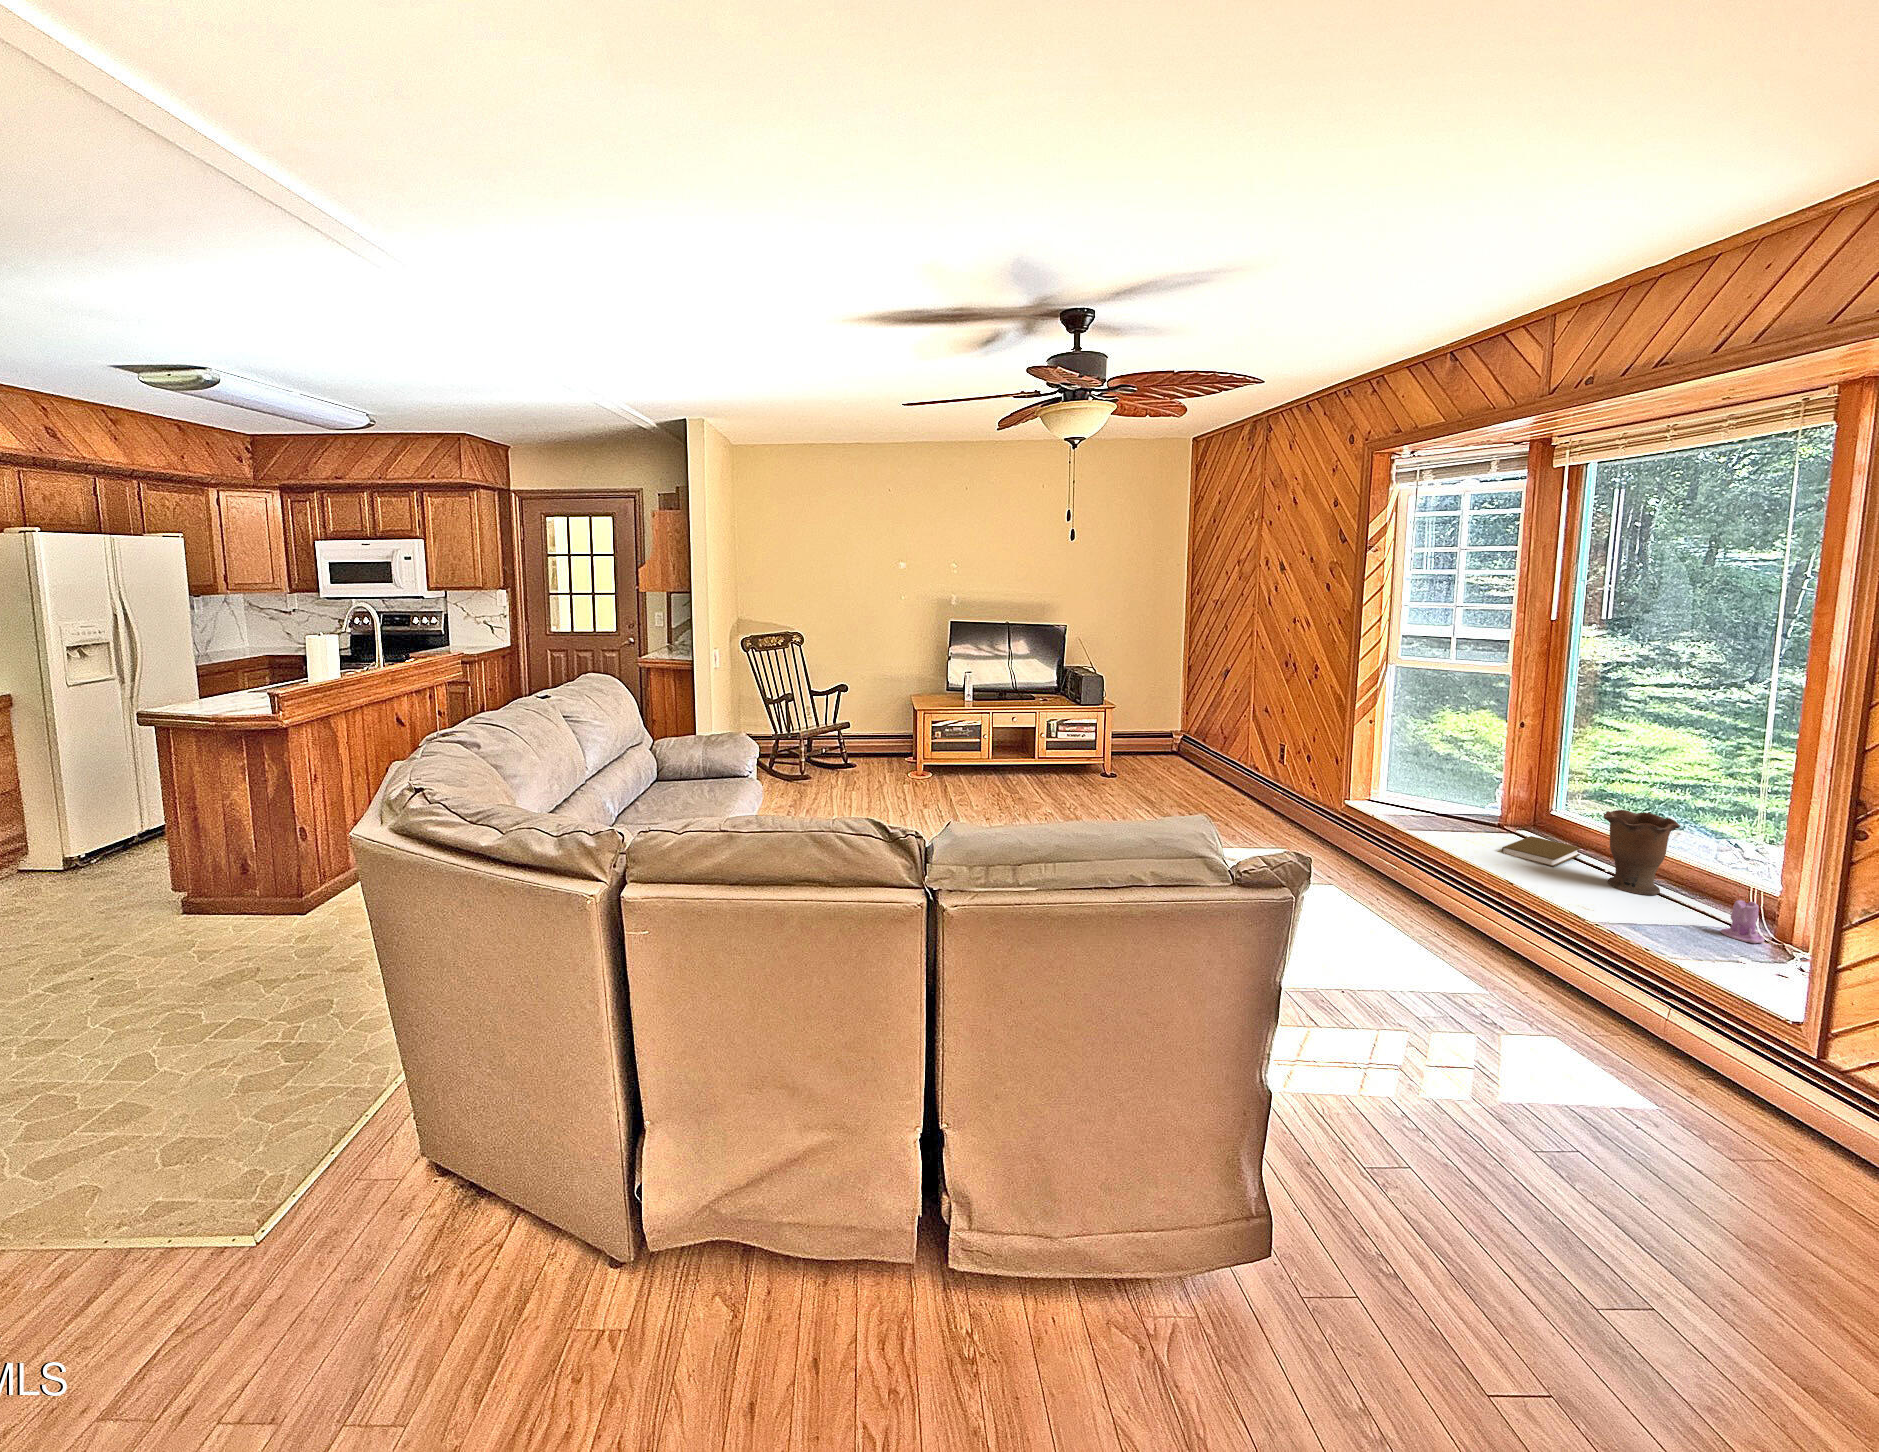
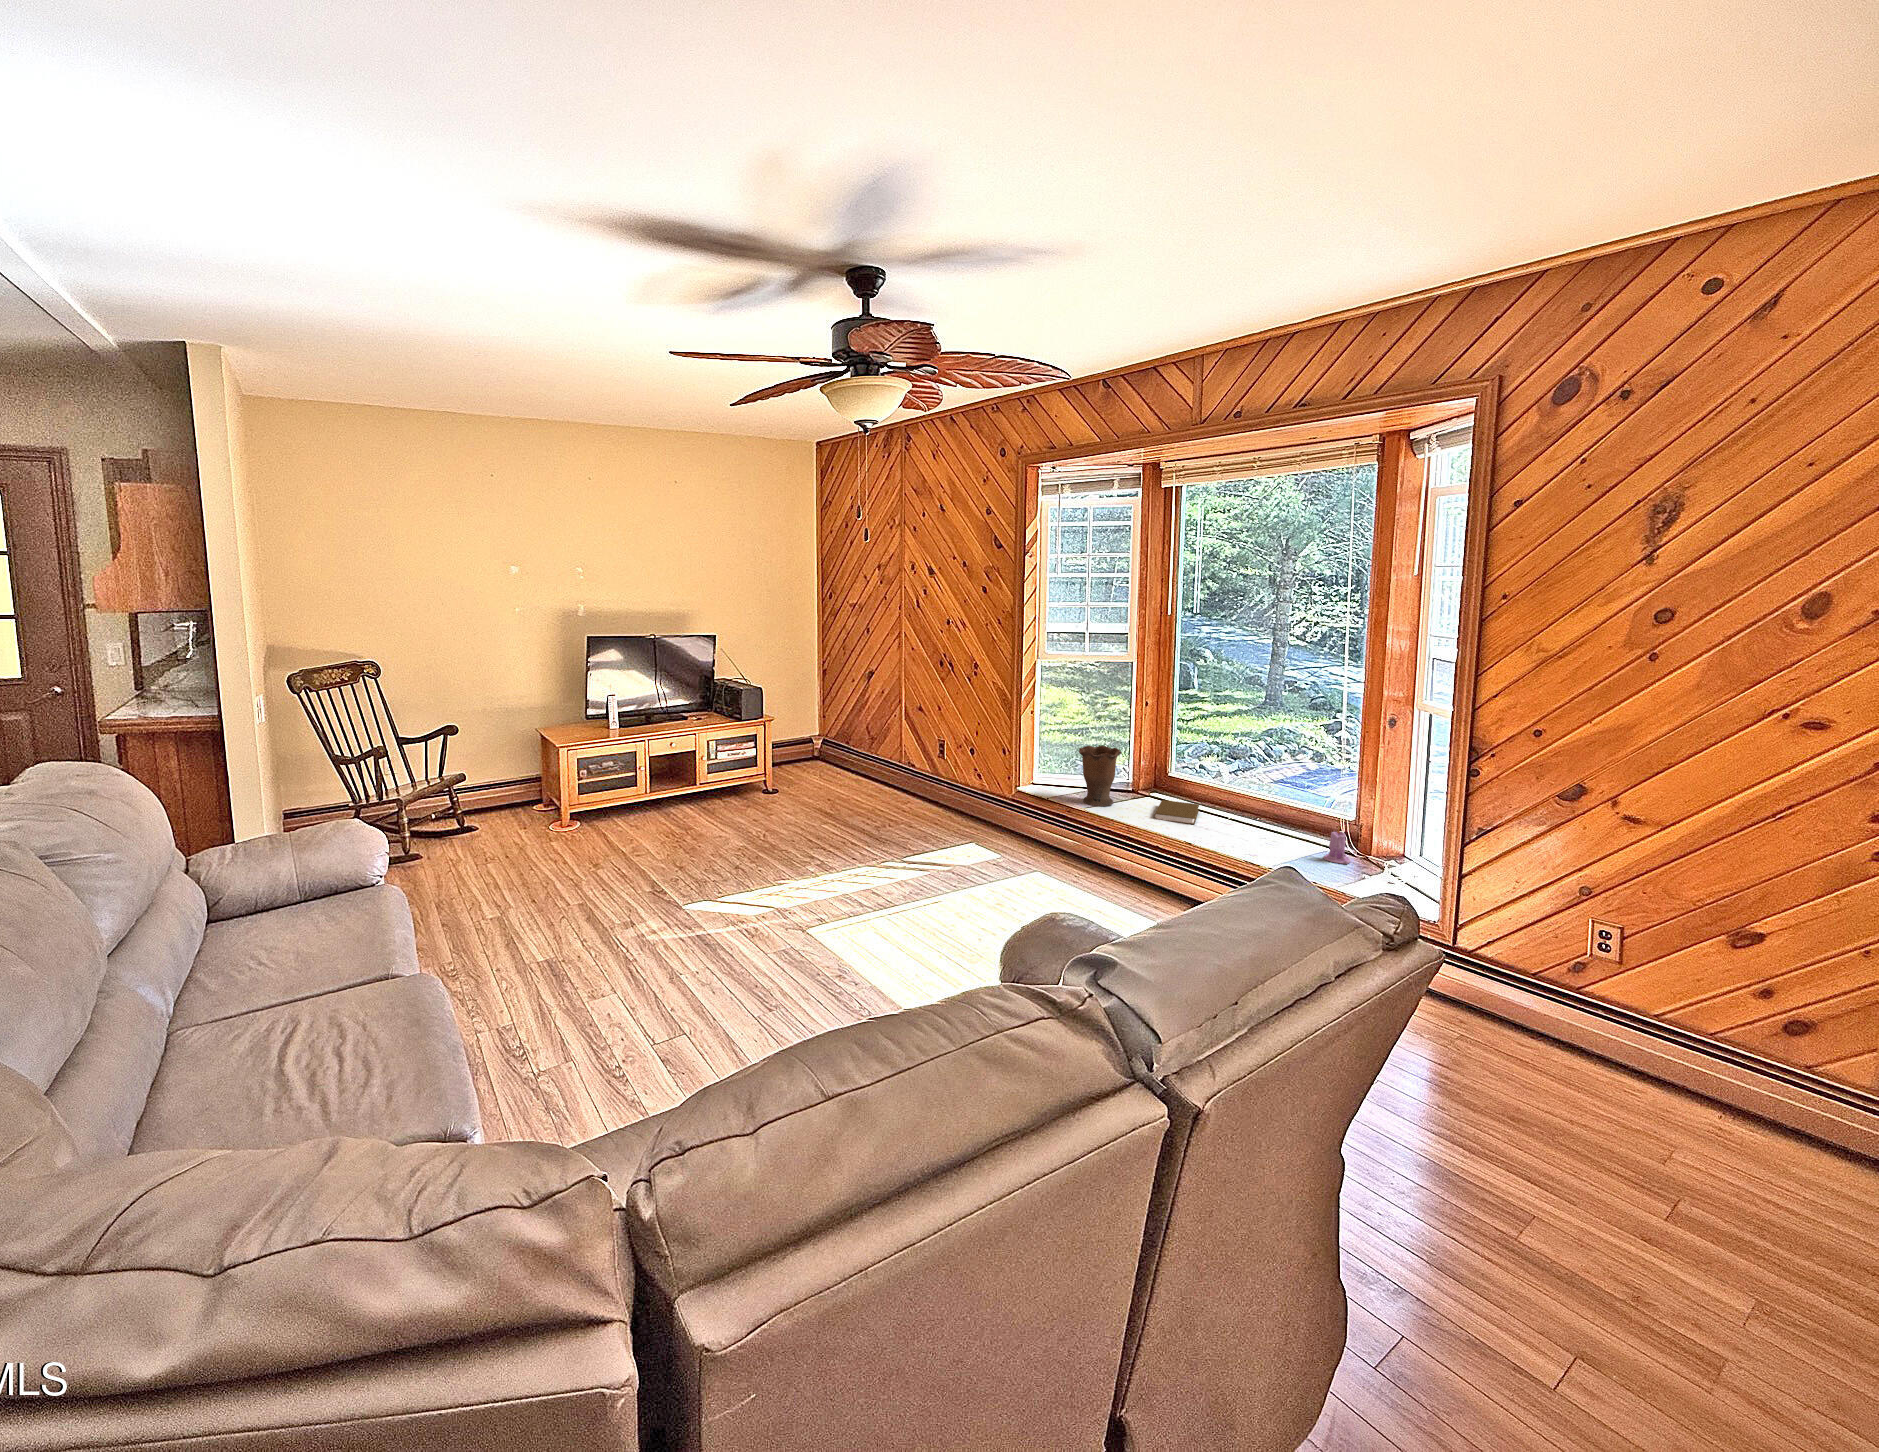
vase: present [1603,810,1680,895] -> present [1079,746,1122,806]

